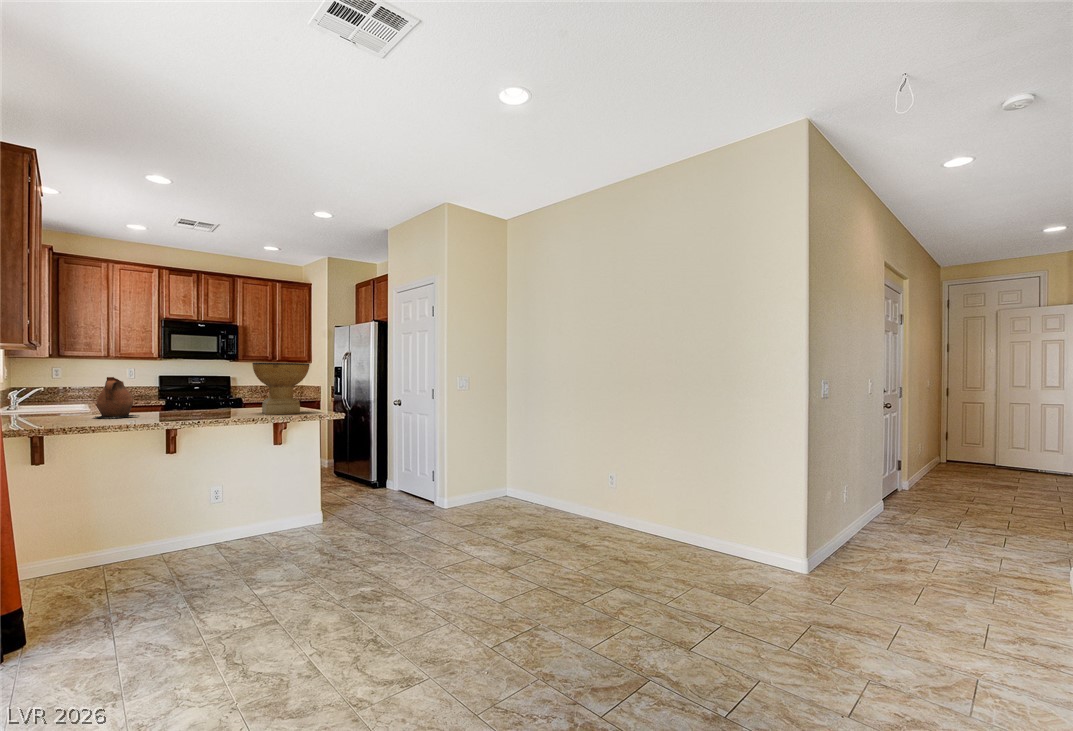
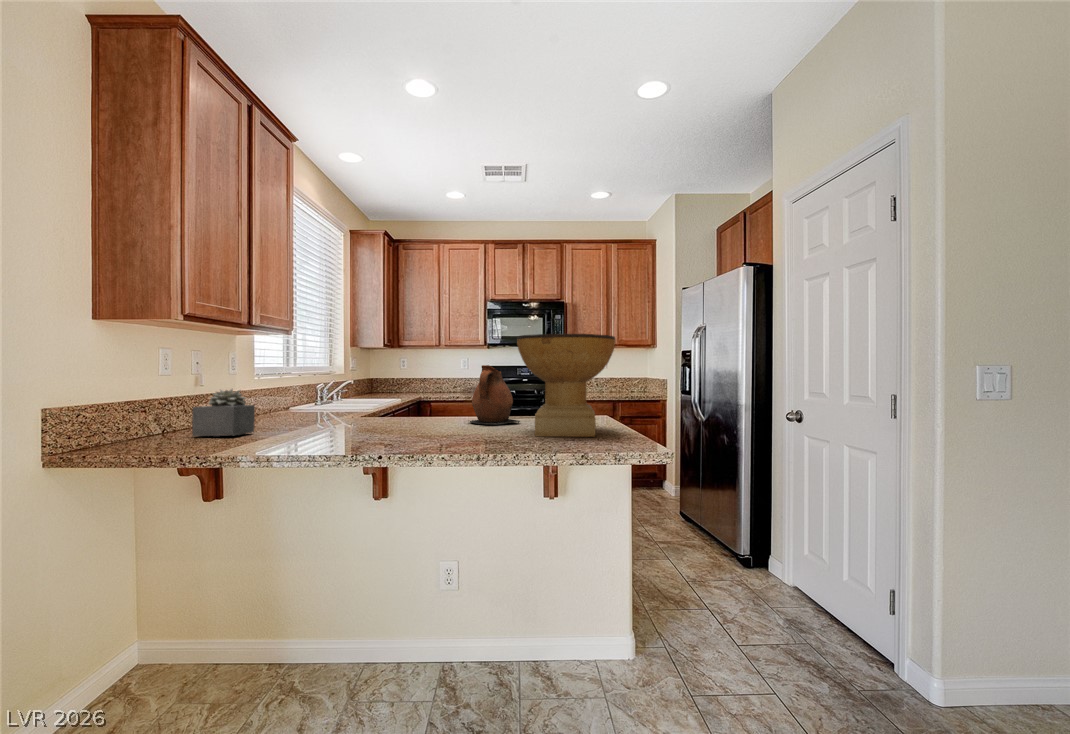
ceramic pitcher: present [95,377,139,418] -> present [470,365,520,424]
succulent plant: none [31,393,71,424] -> present [192,389,255,436]

